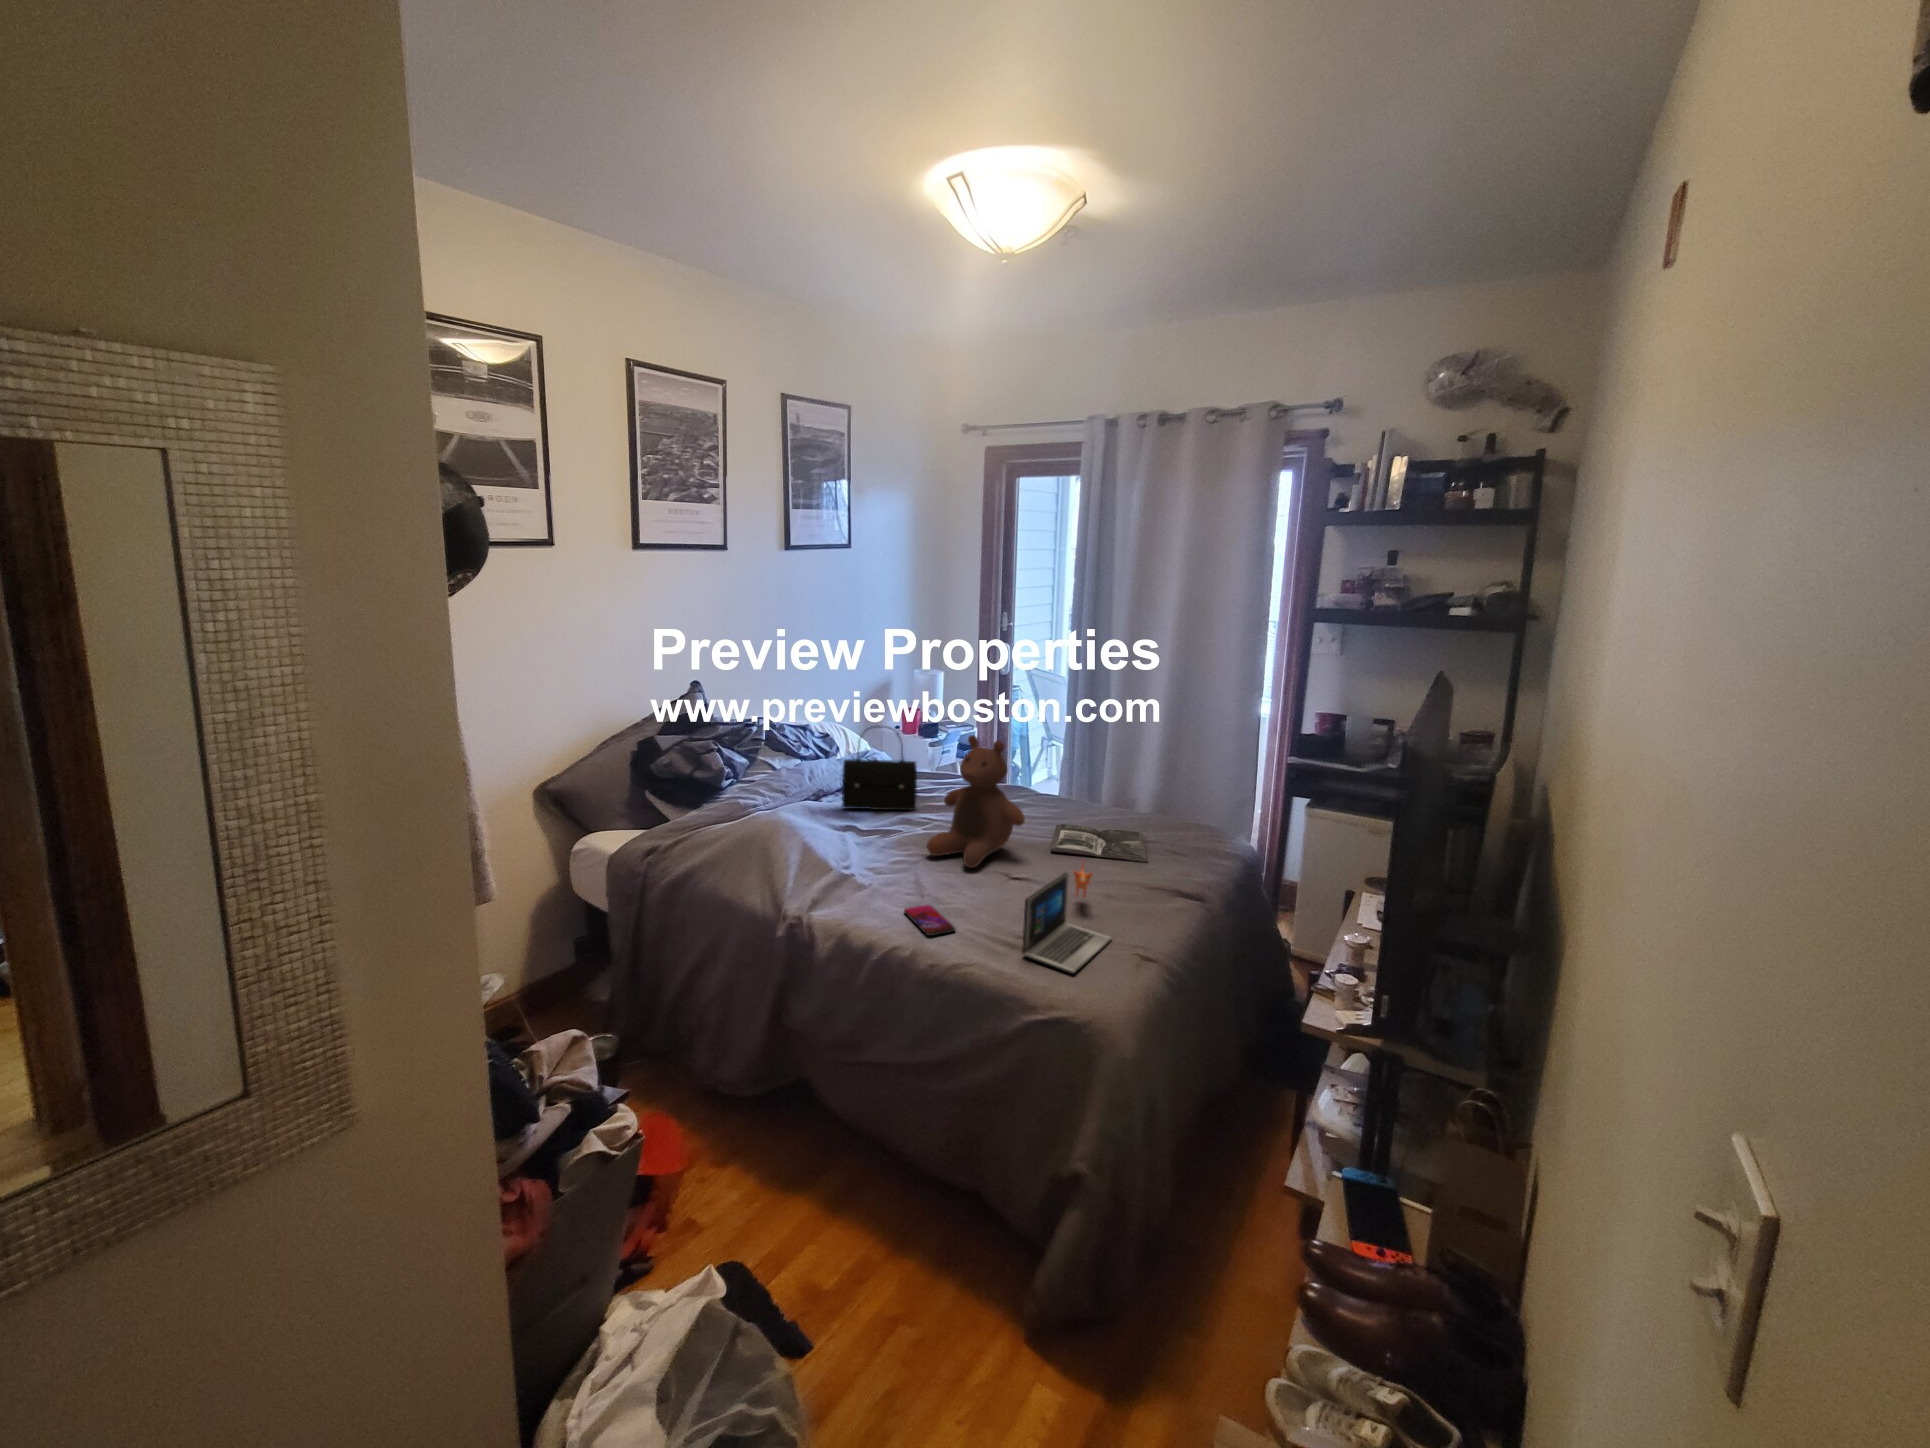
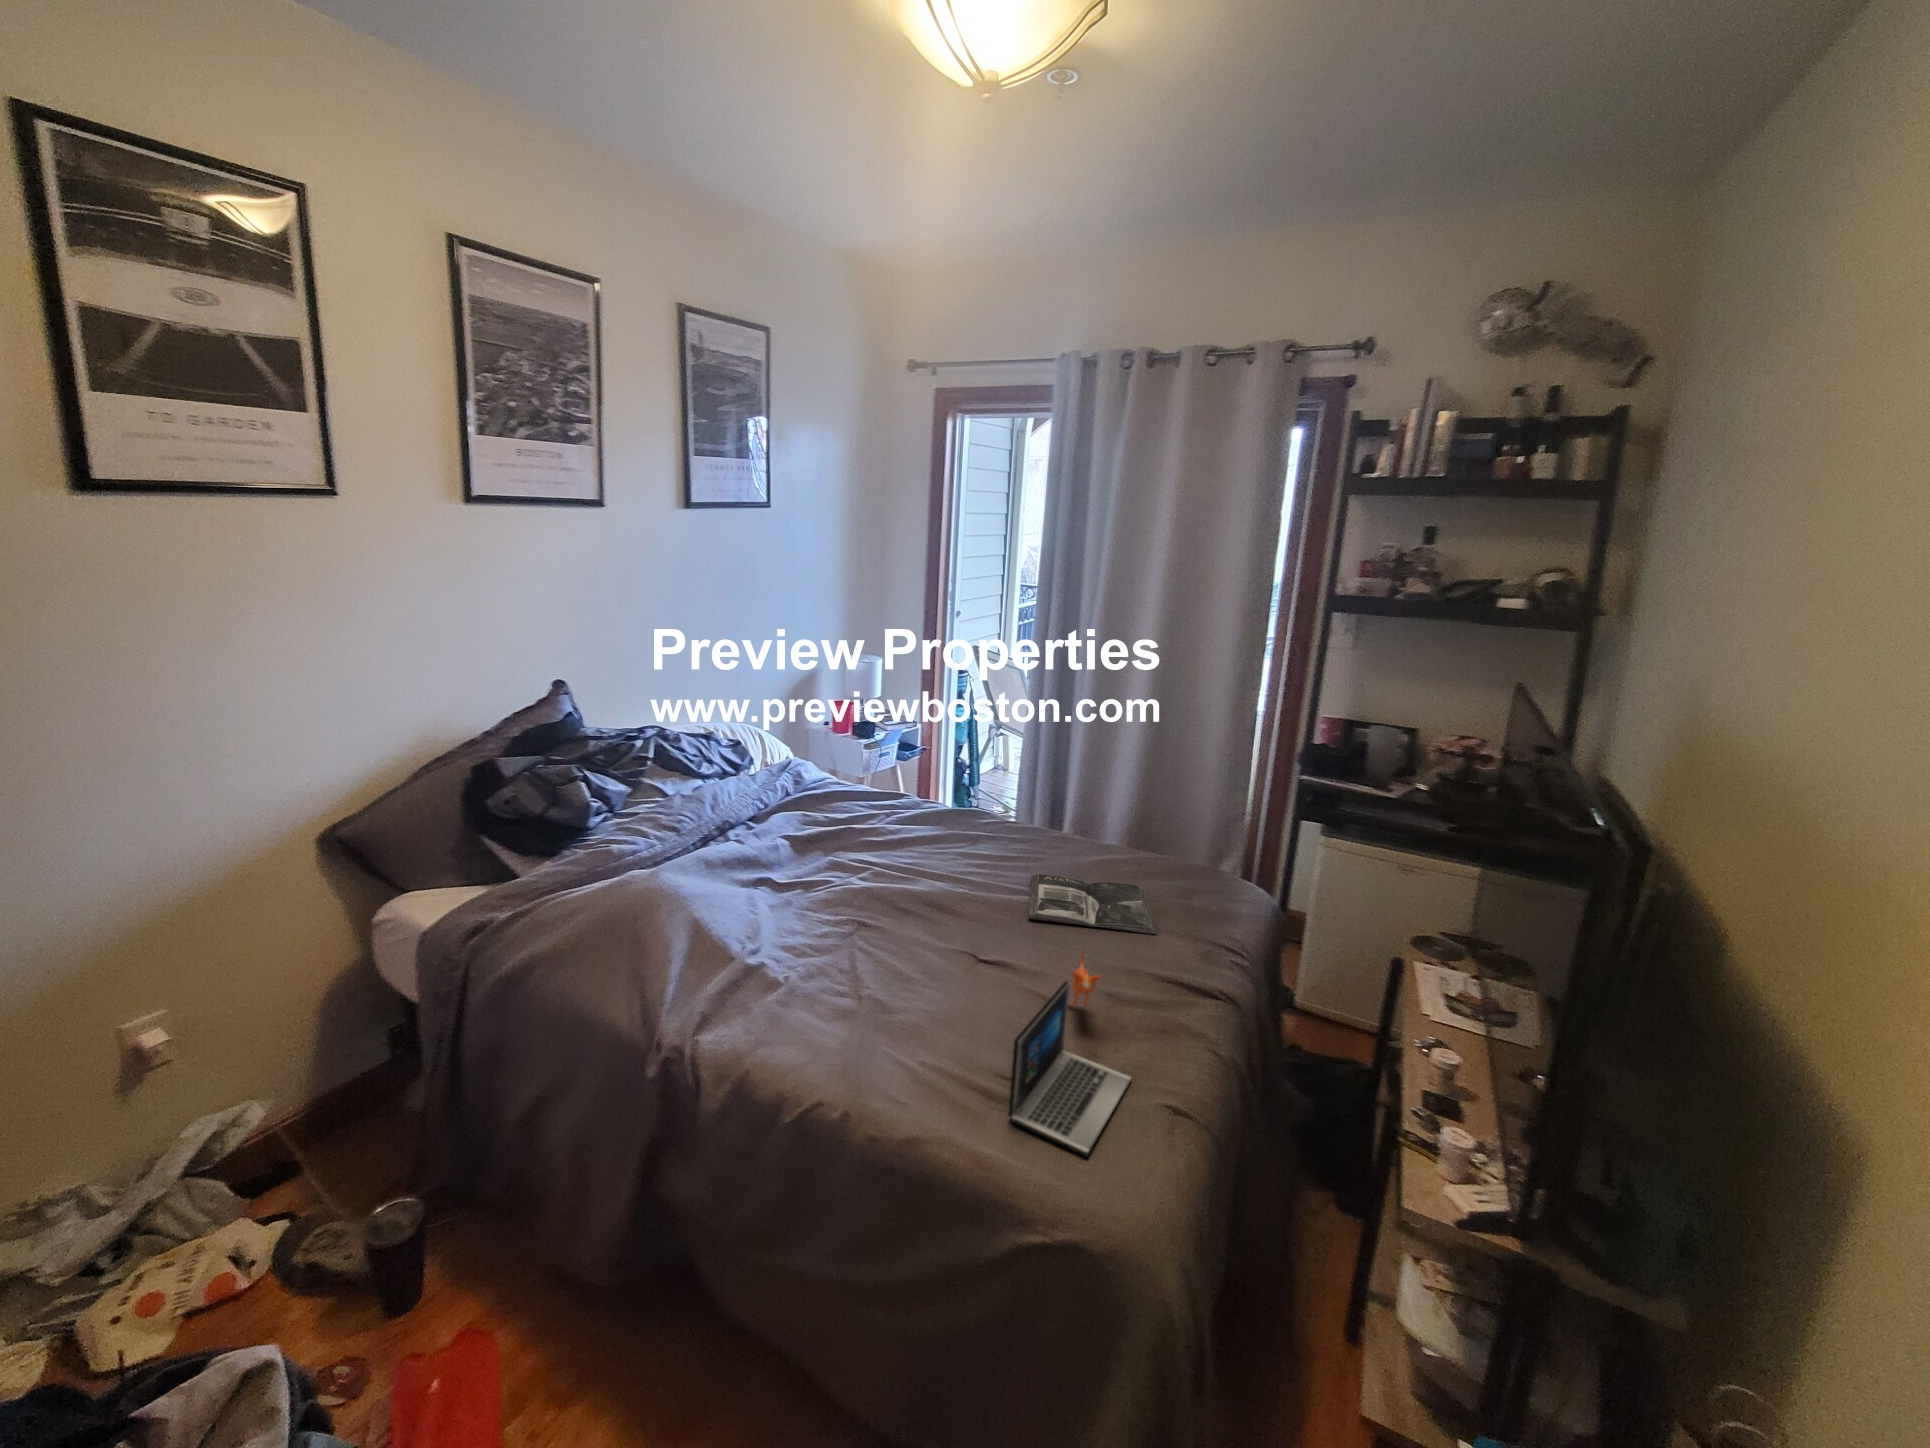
handbag: present [842,727,917,810] -> none [752,743,851,852]
stuffed bear: present [927,735,1025,868] -> none [865,765,997,951]
smartphone: present [904,905,955,936] -> none [833,1020,908,1083]

